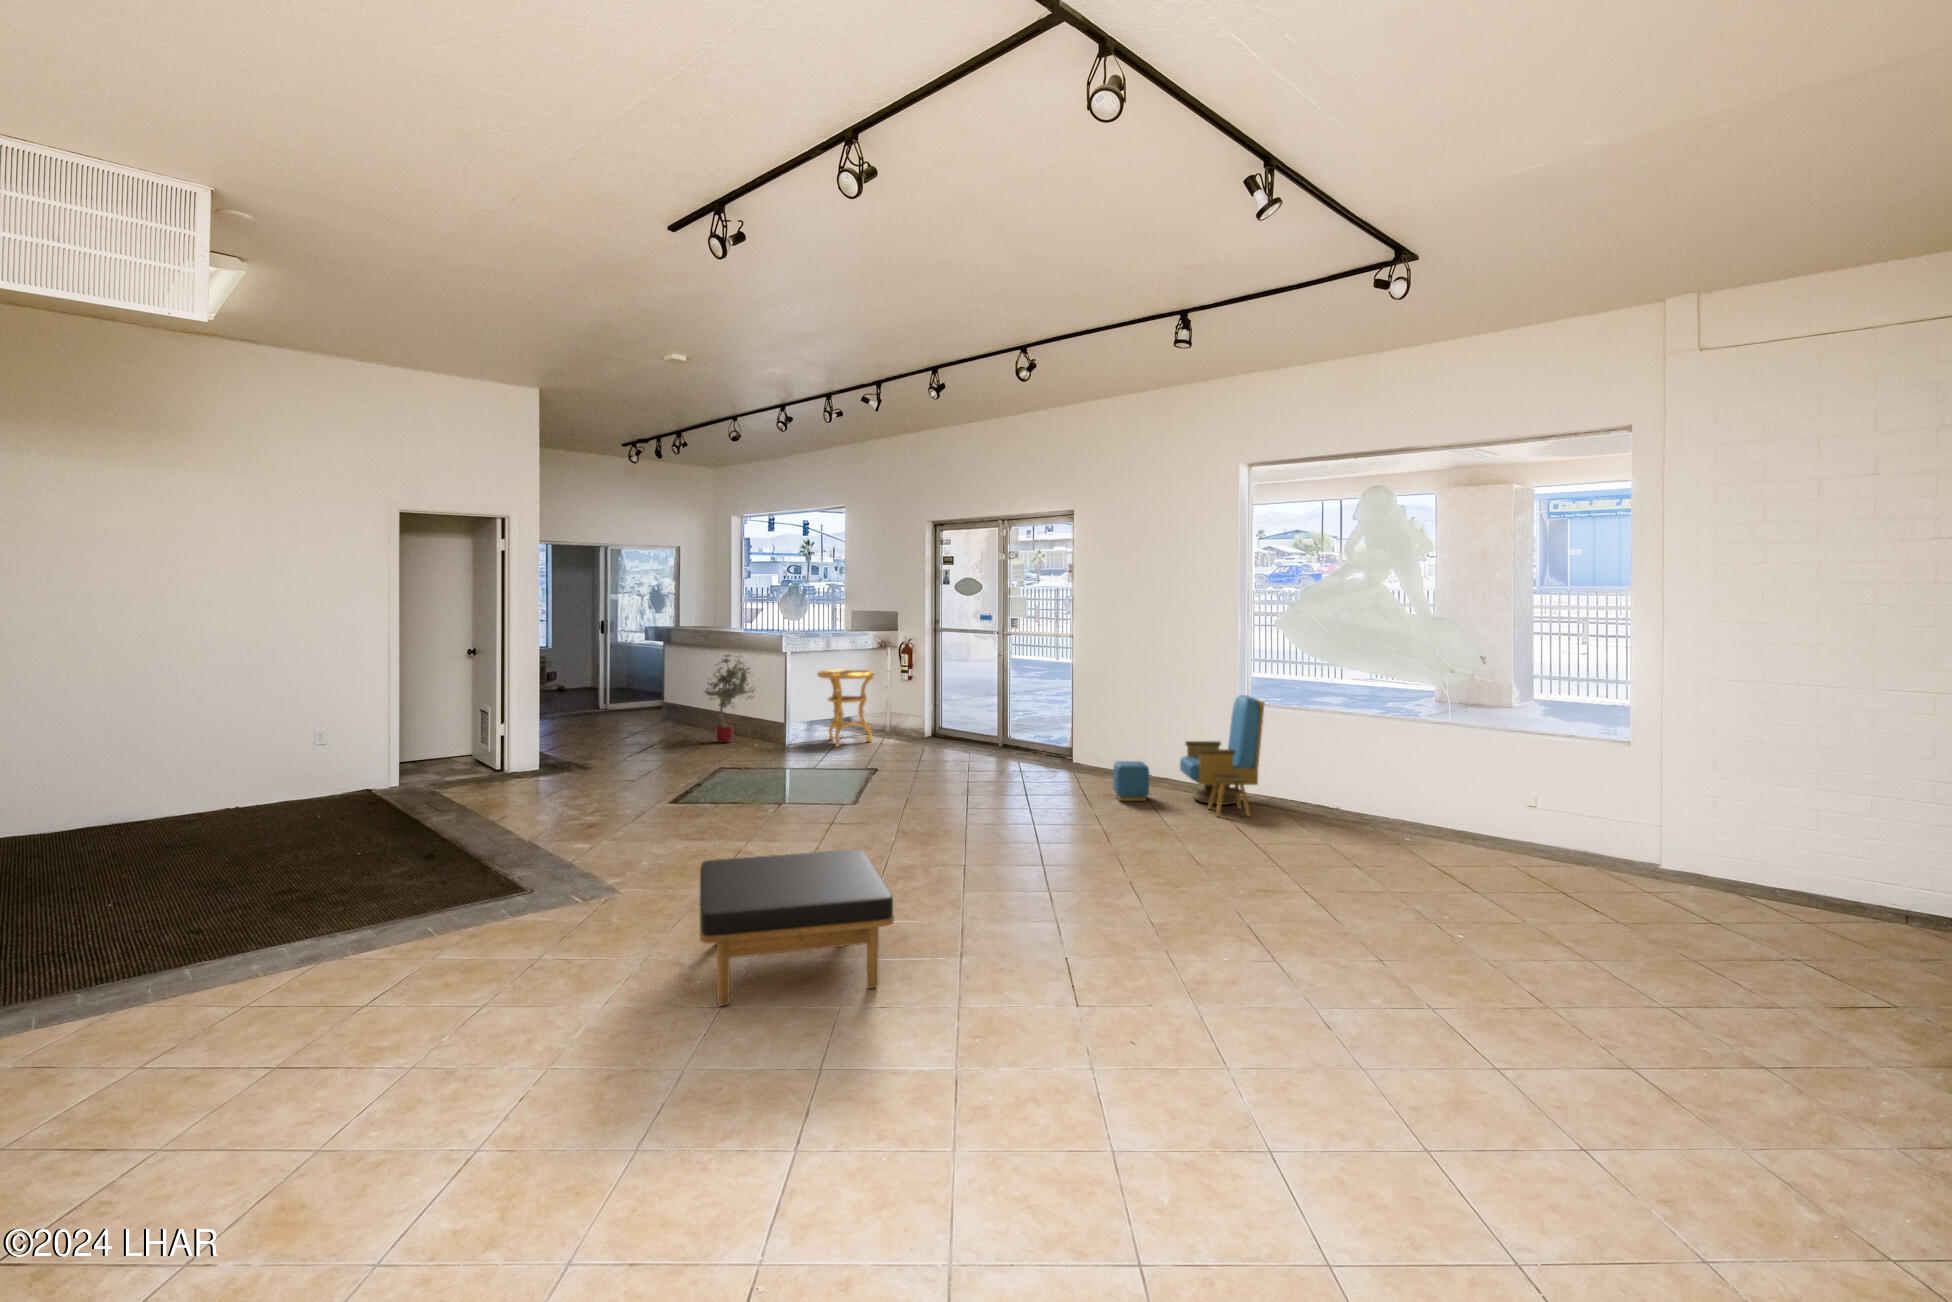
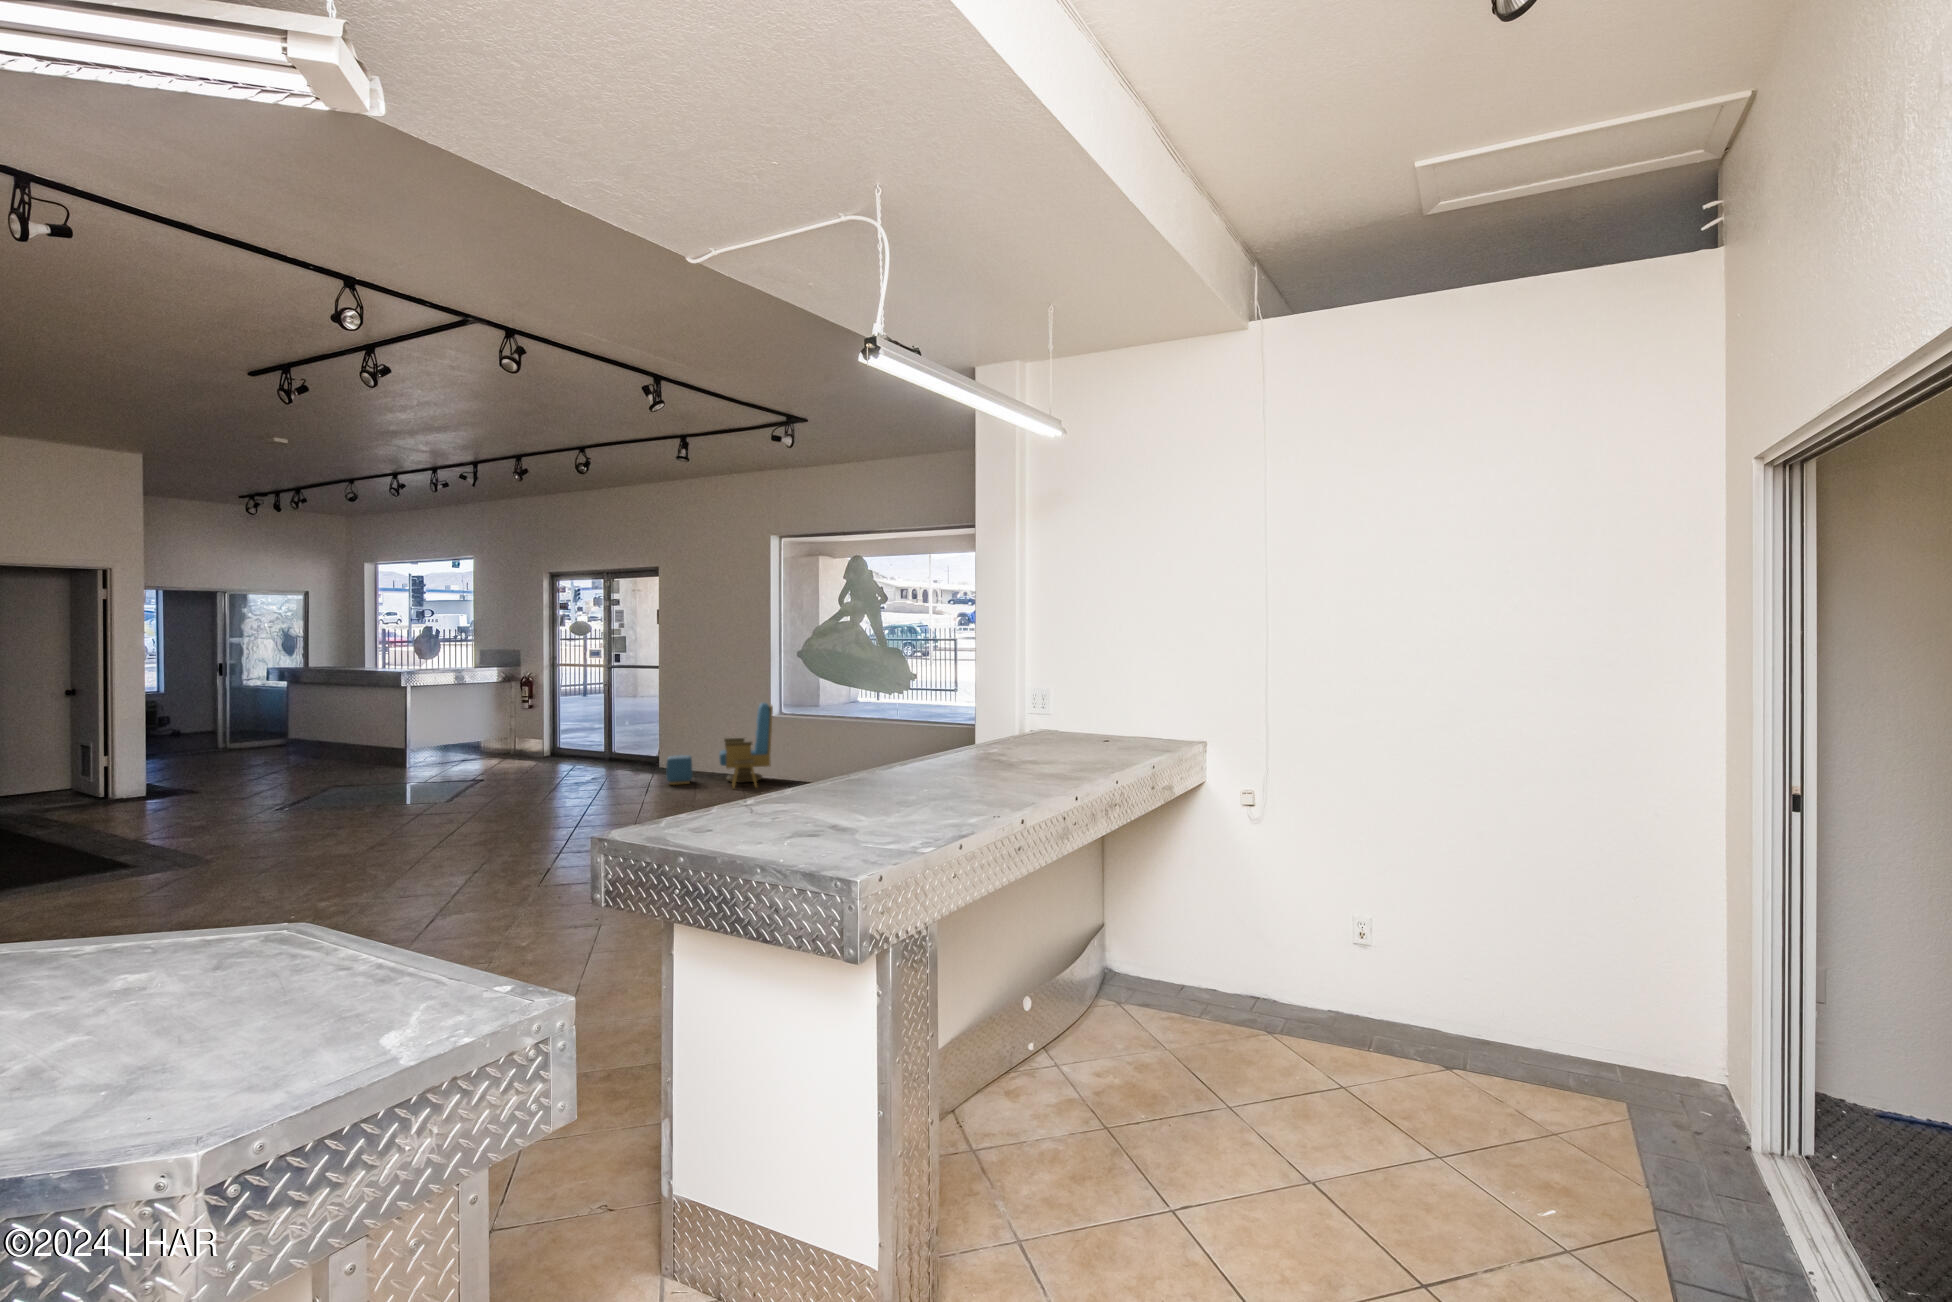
potted tree: present [705,655,755,743] -> none [324,689,379,768]
side table: present [817,670,874,747] -> none [436,699,493,765]
ottoman: present [700,850,894,1006] -> none [258,807,407,898]

